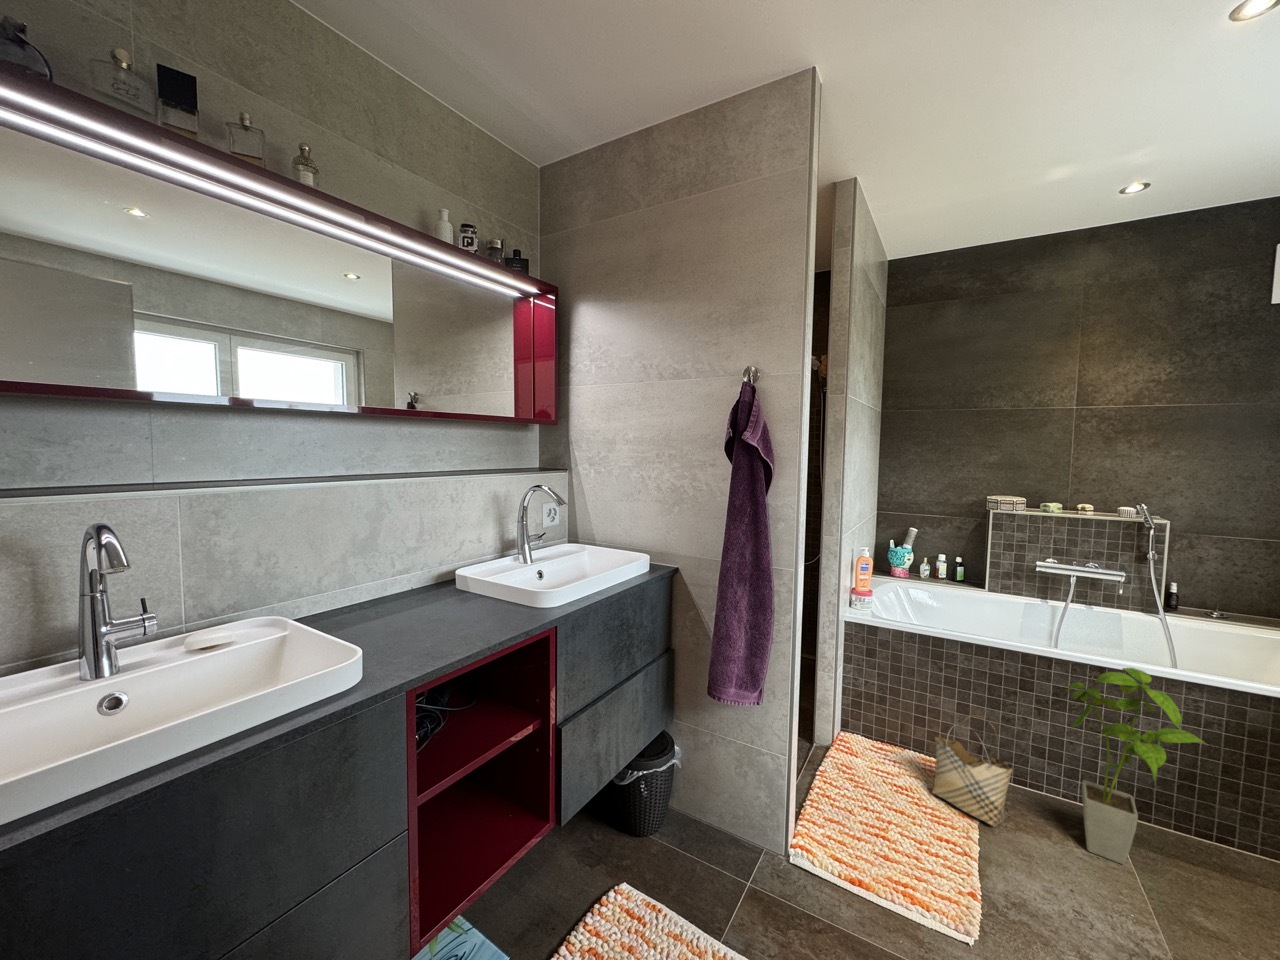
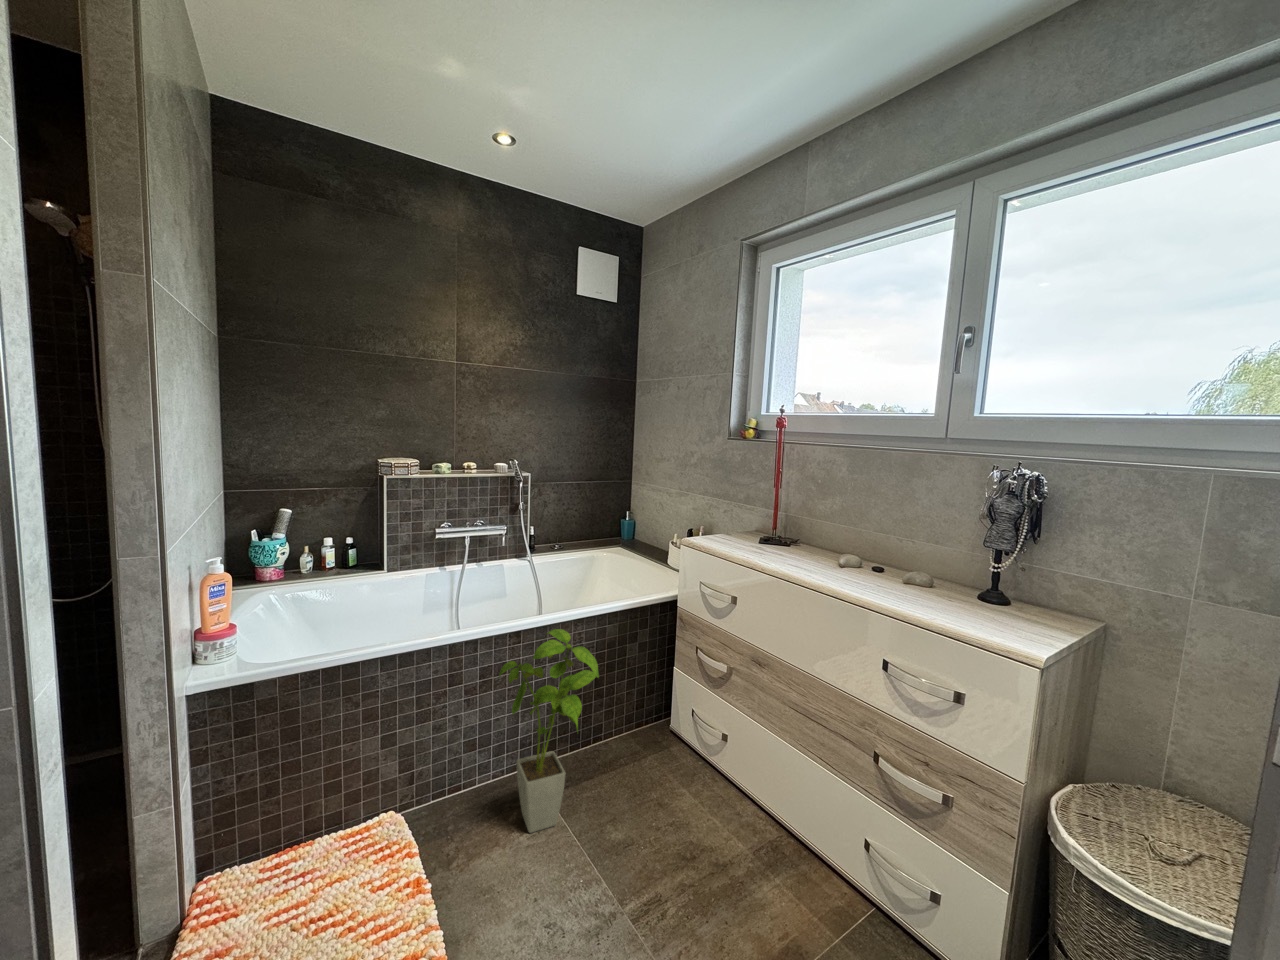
woven basket: present [932,715,1013,826] -> none [364,748,461,890]

